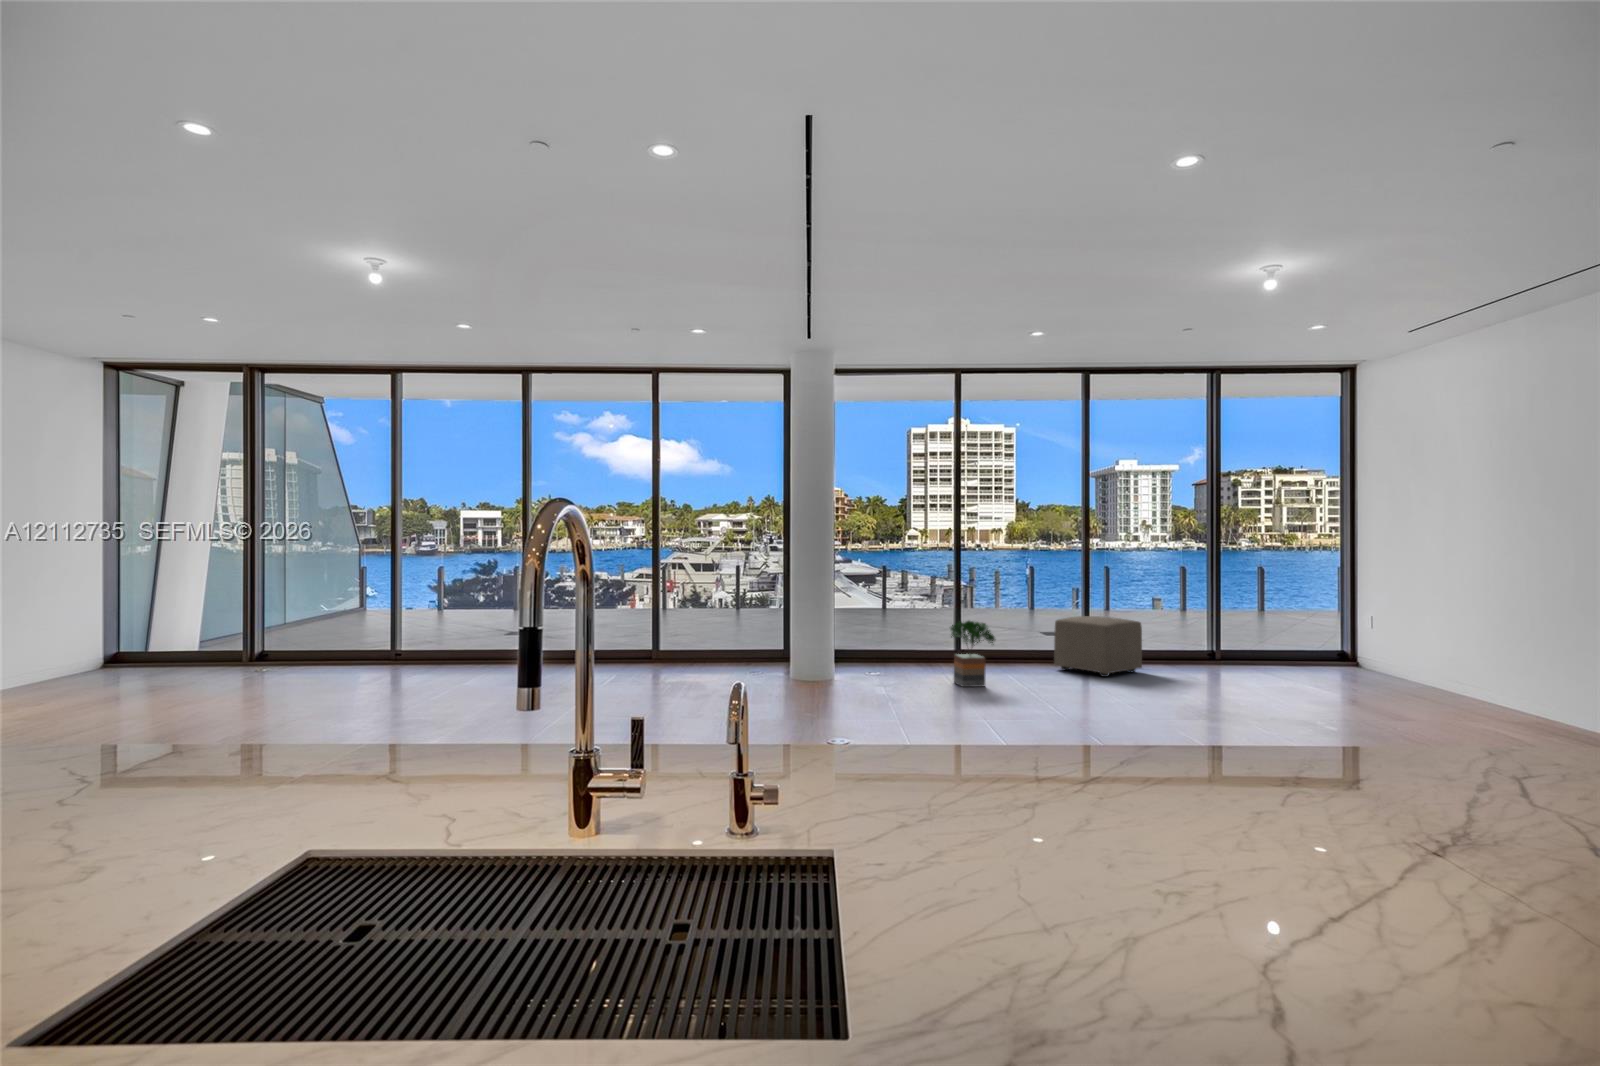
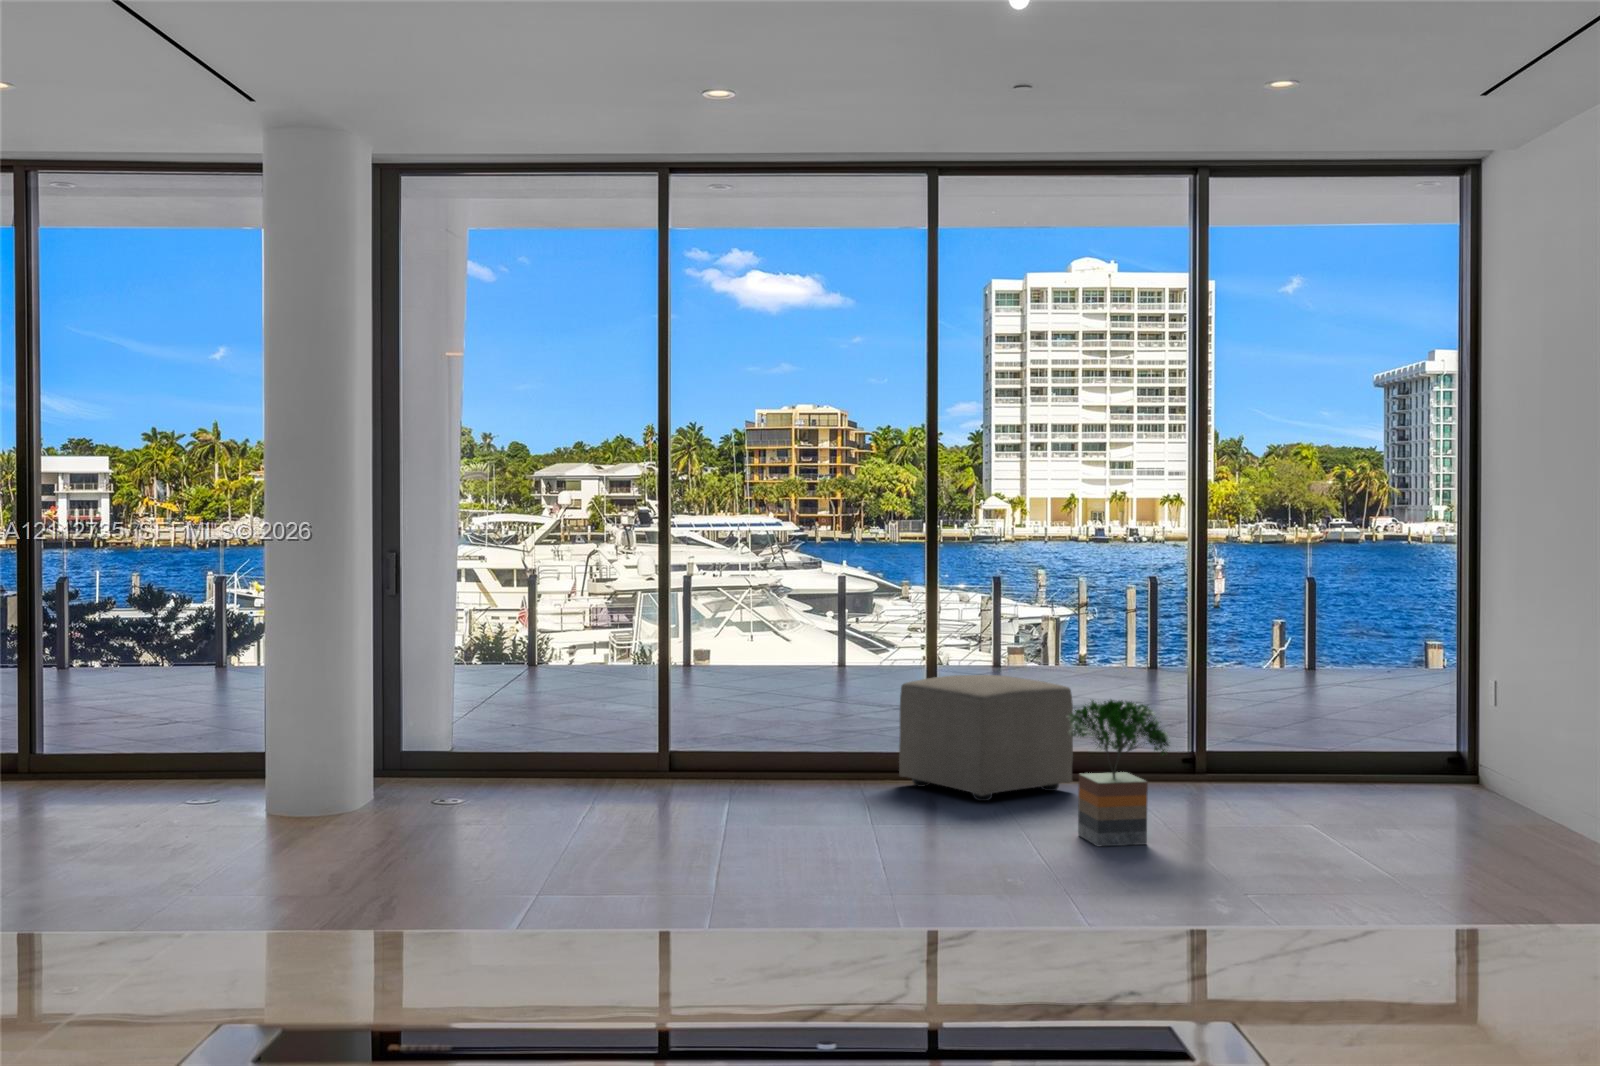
ottoman: present [1054,616,1142,677] -> present [899,675,1073,801]

